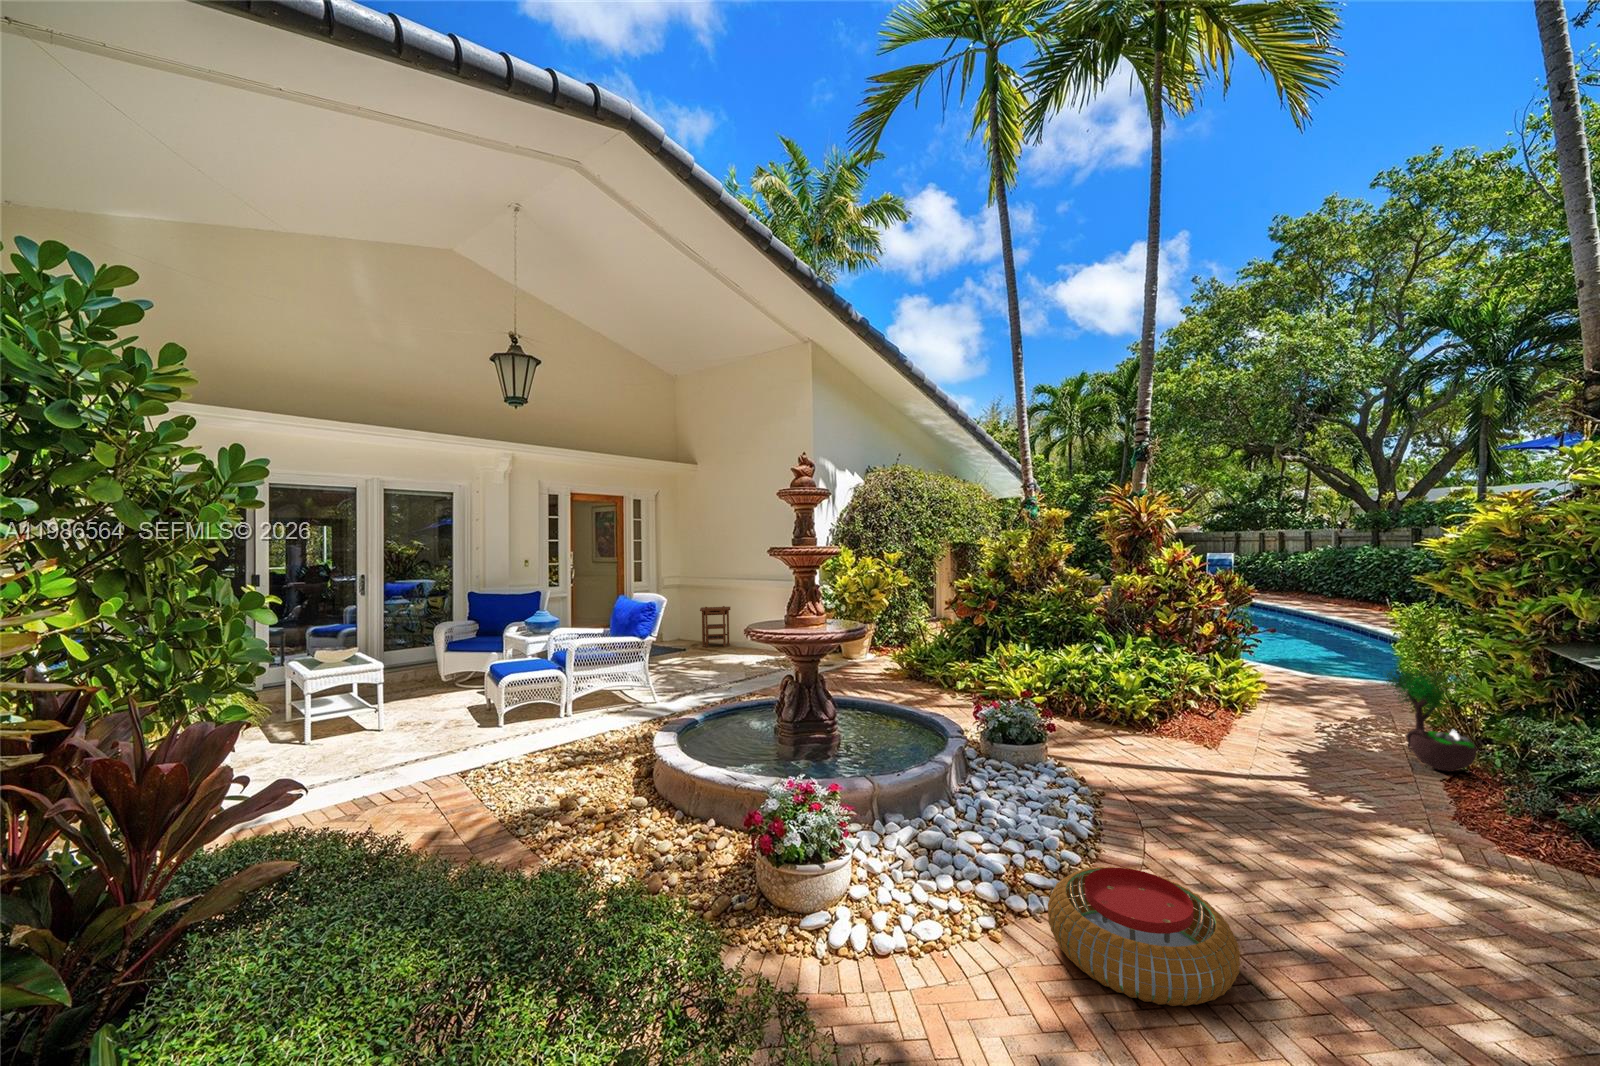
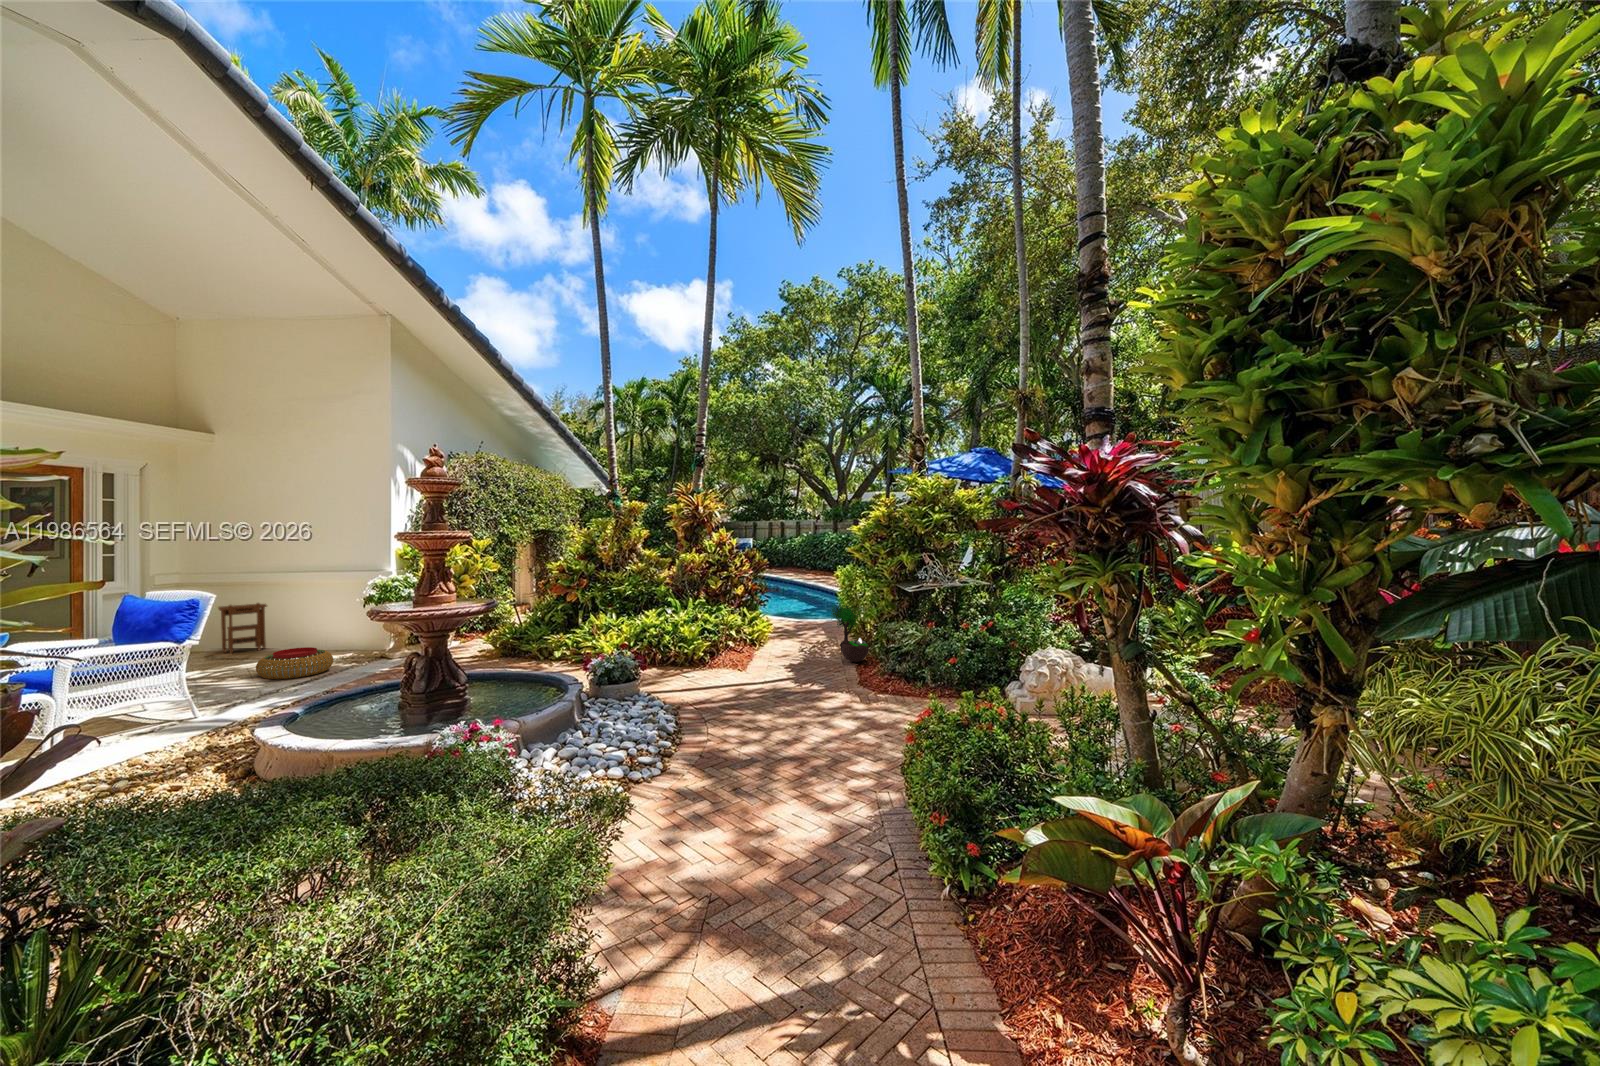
pouf: present [1048,867,1240,1006] -> present [256,647,333,679]

